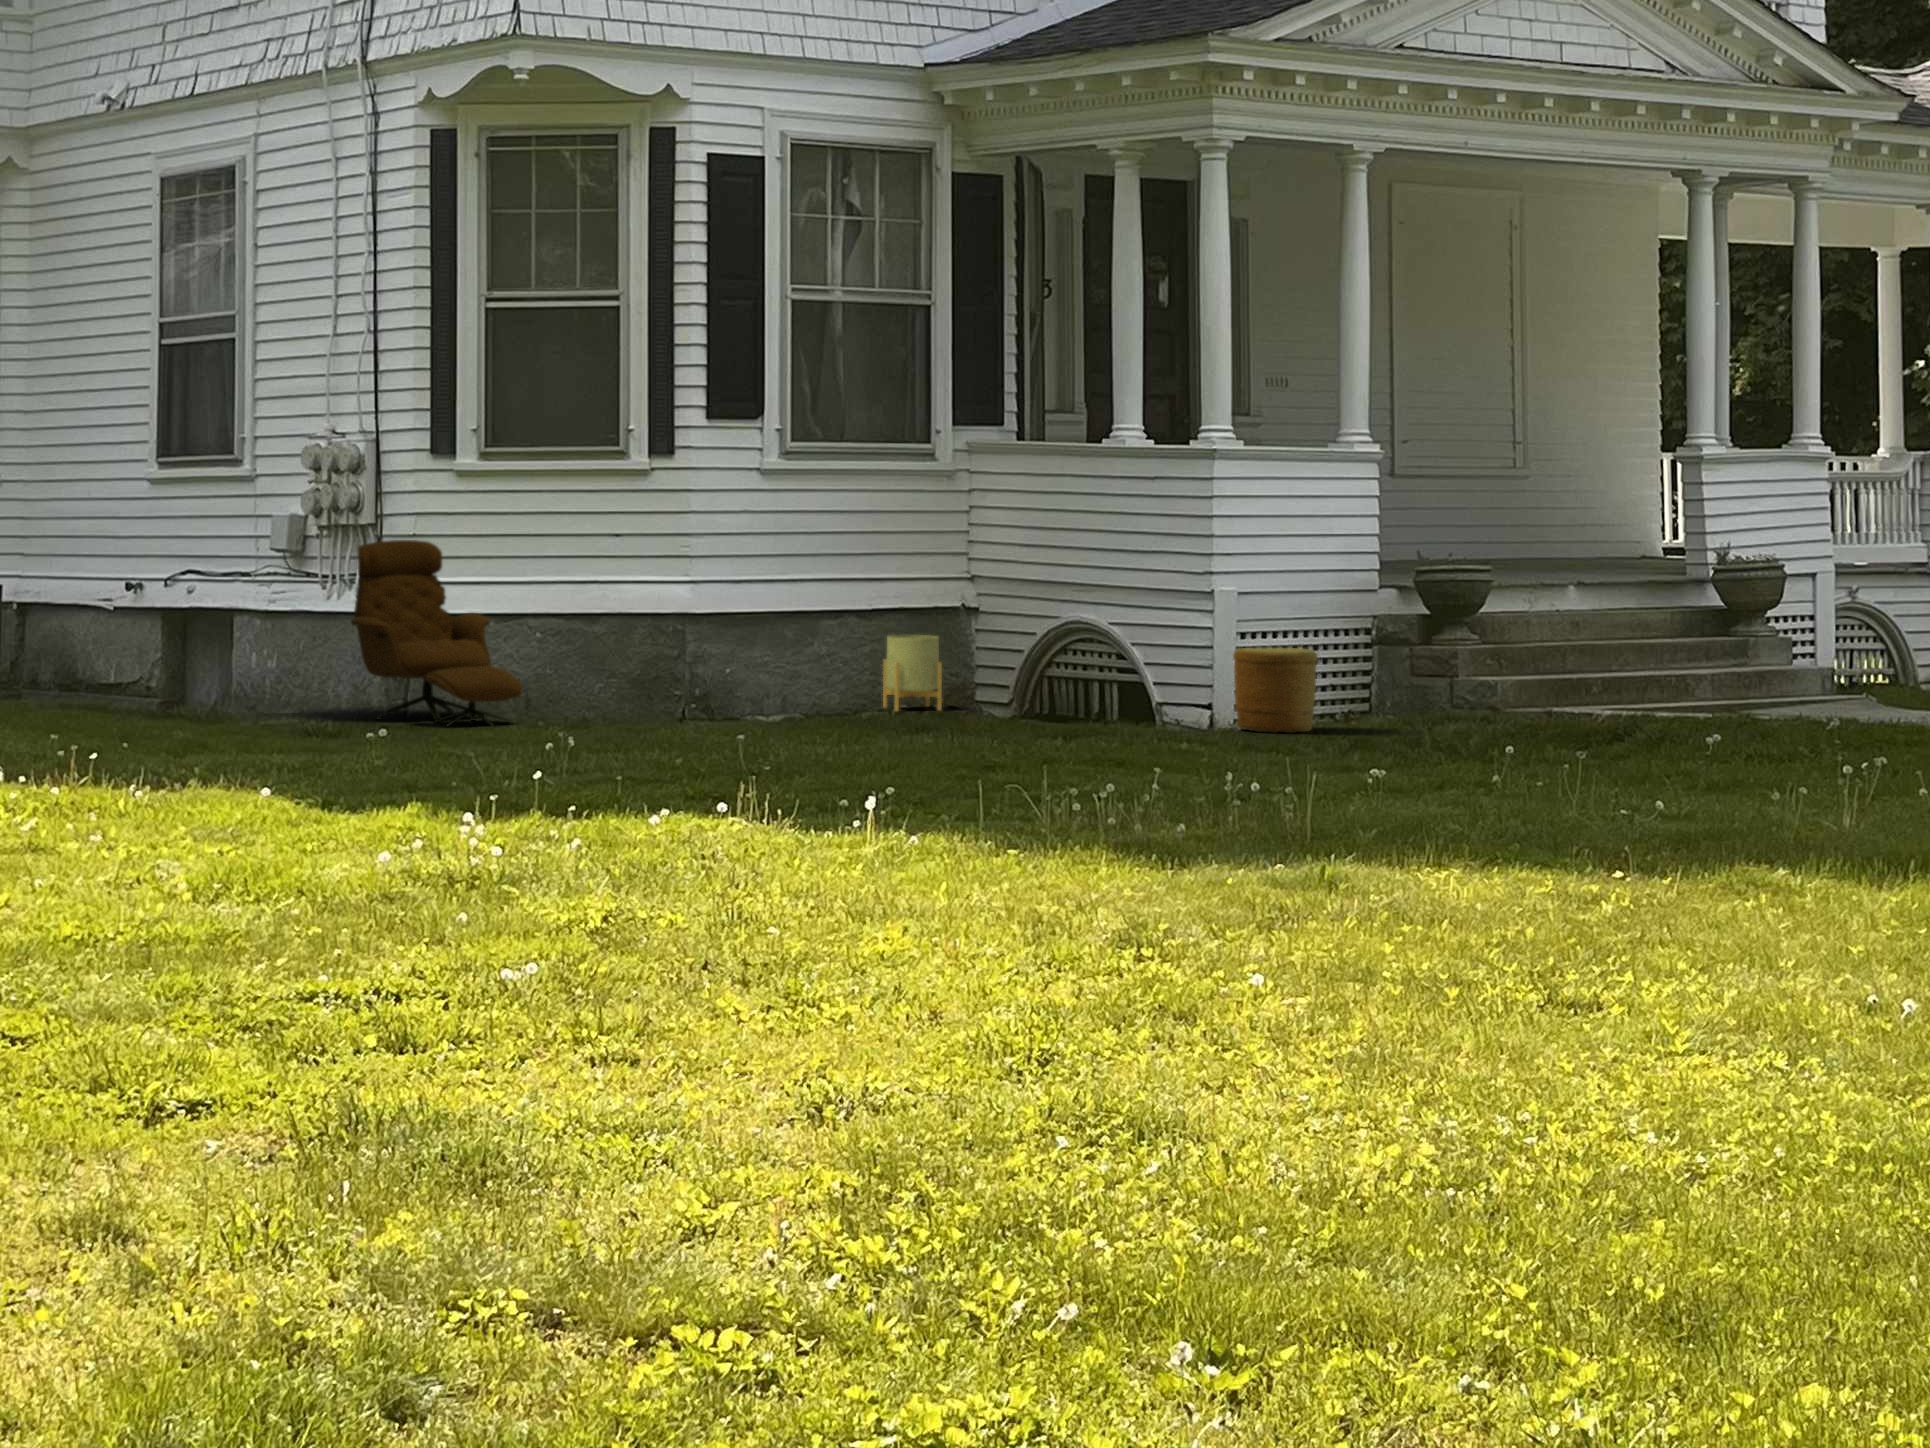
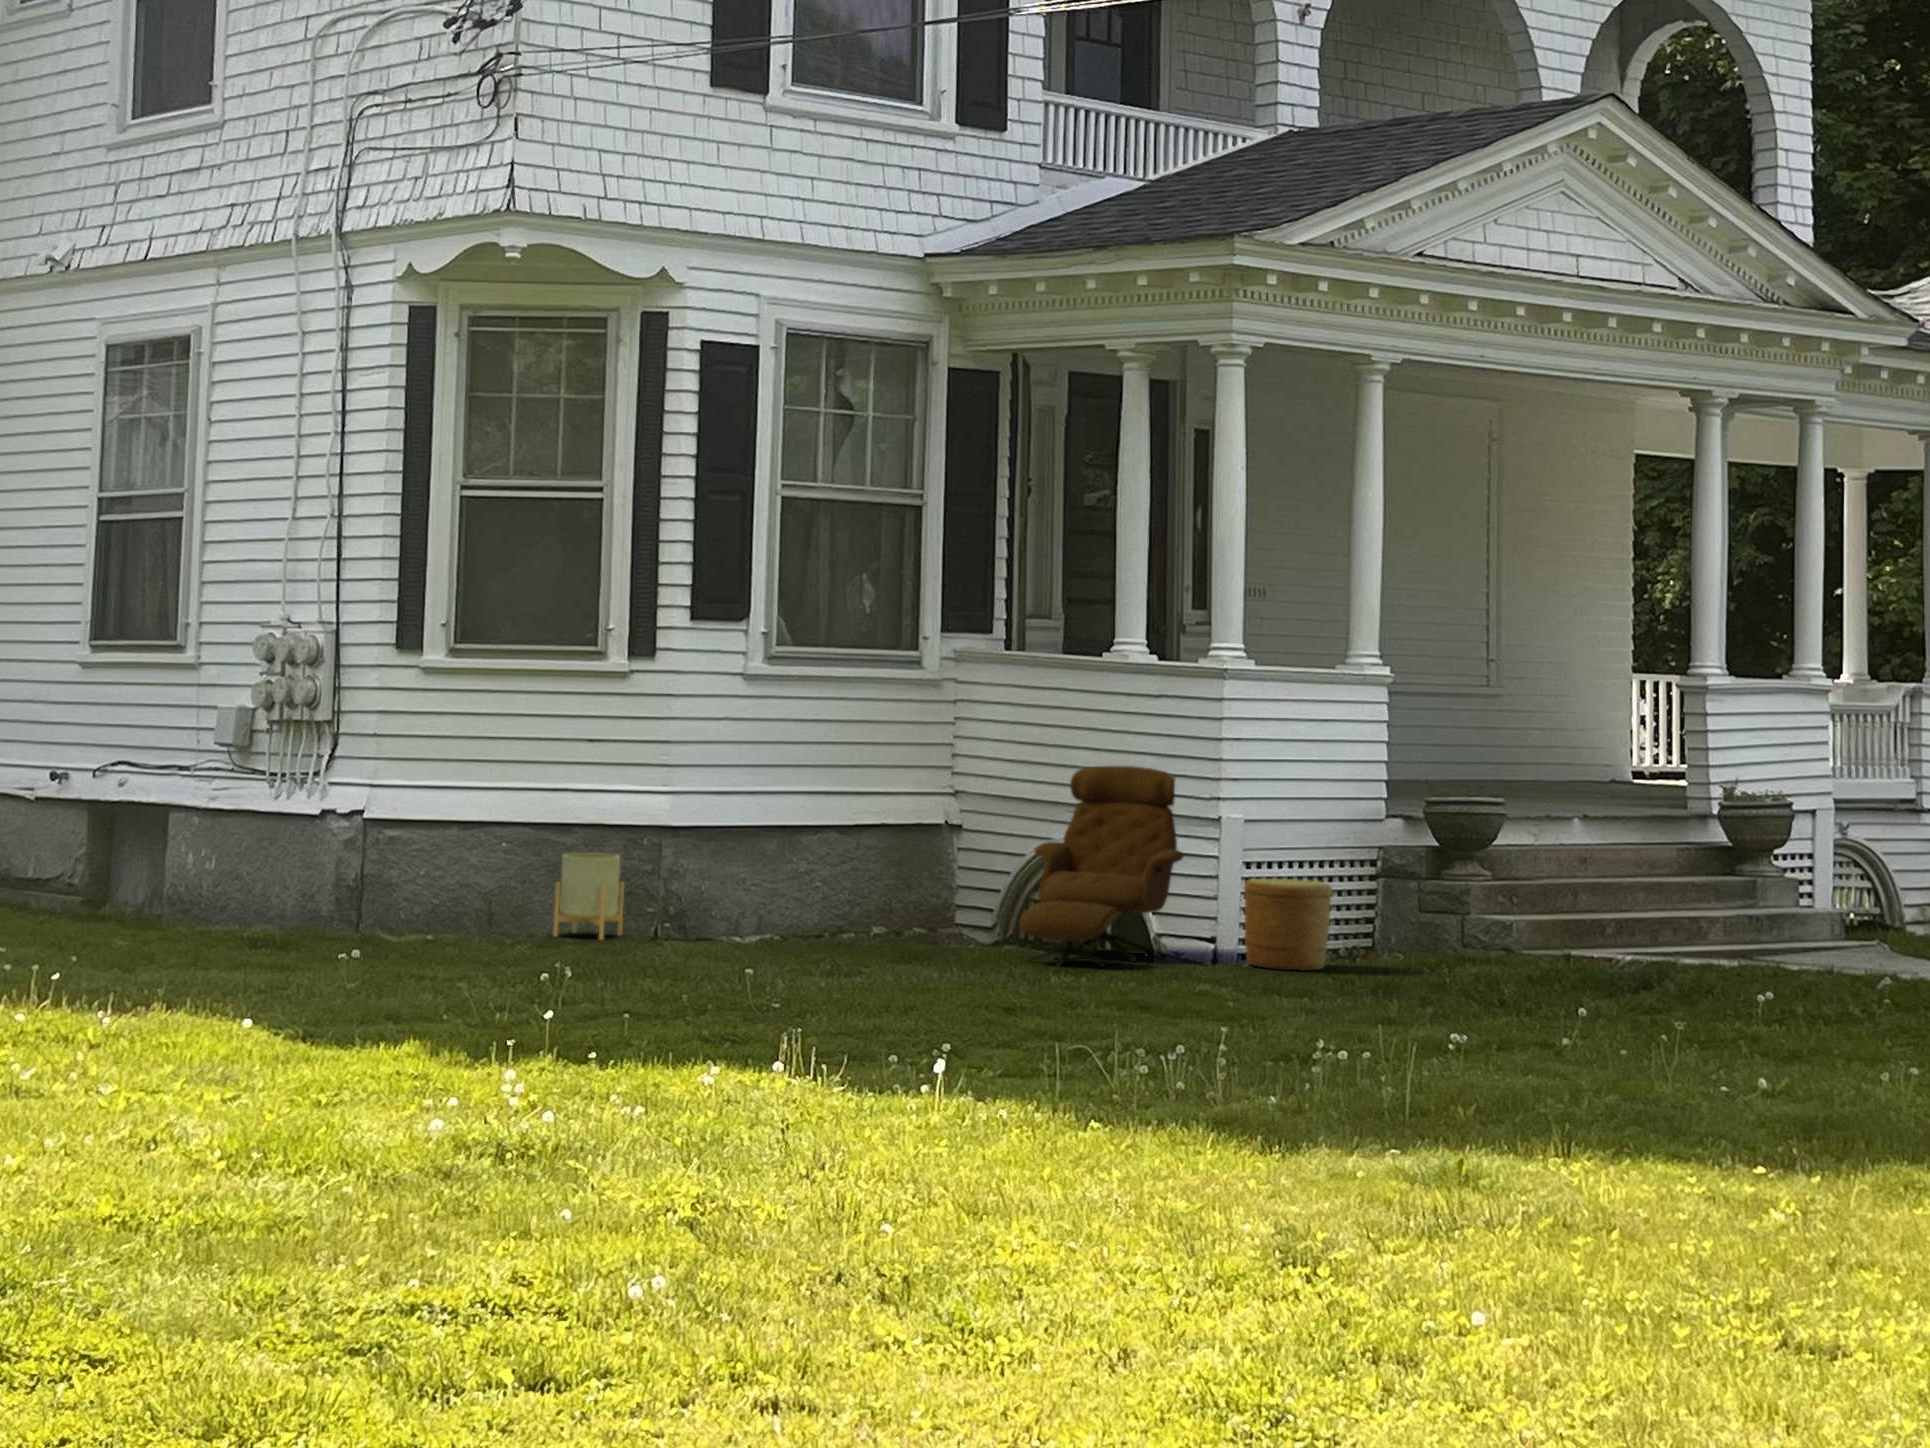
lounge chair: present [351,540,523,726] -> present [1019,766,1184,967]
planter: present [883,635,942,711] -> present [553,853,624,940]

